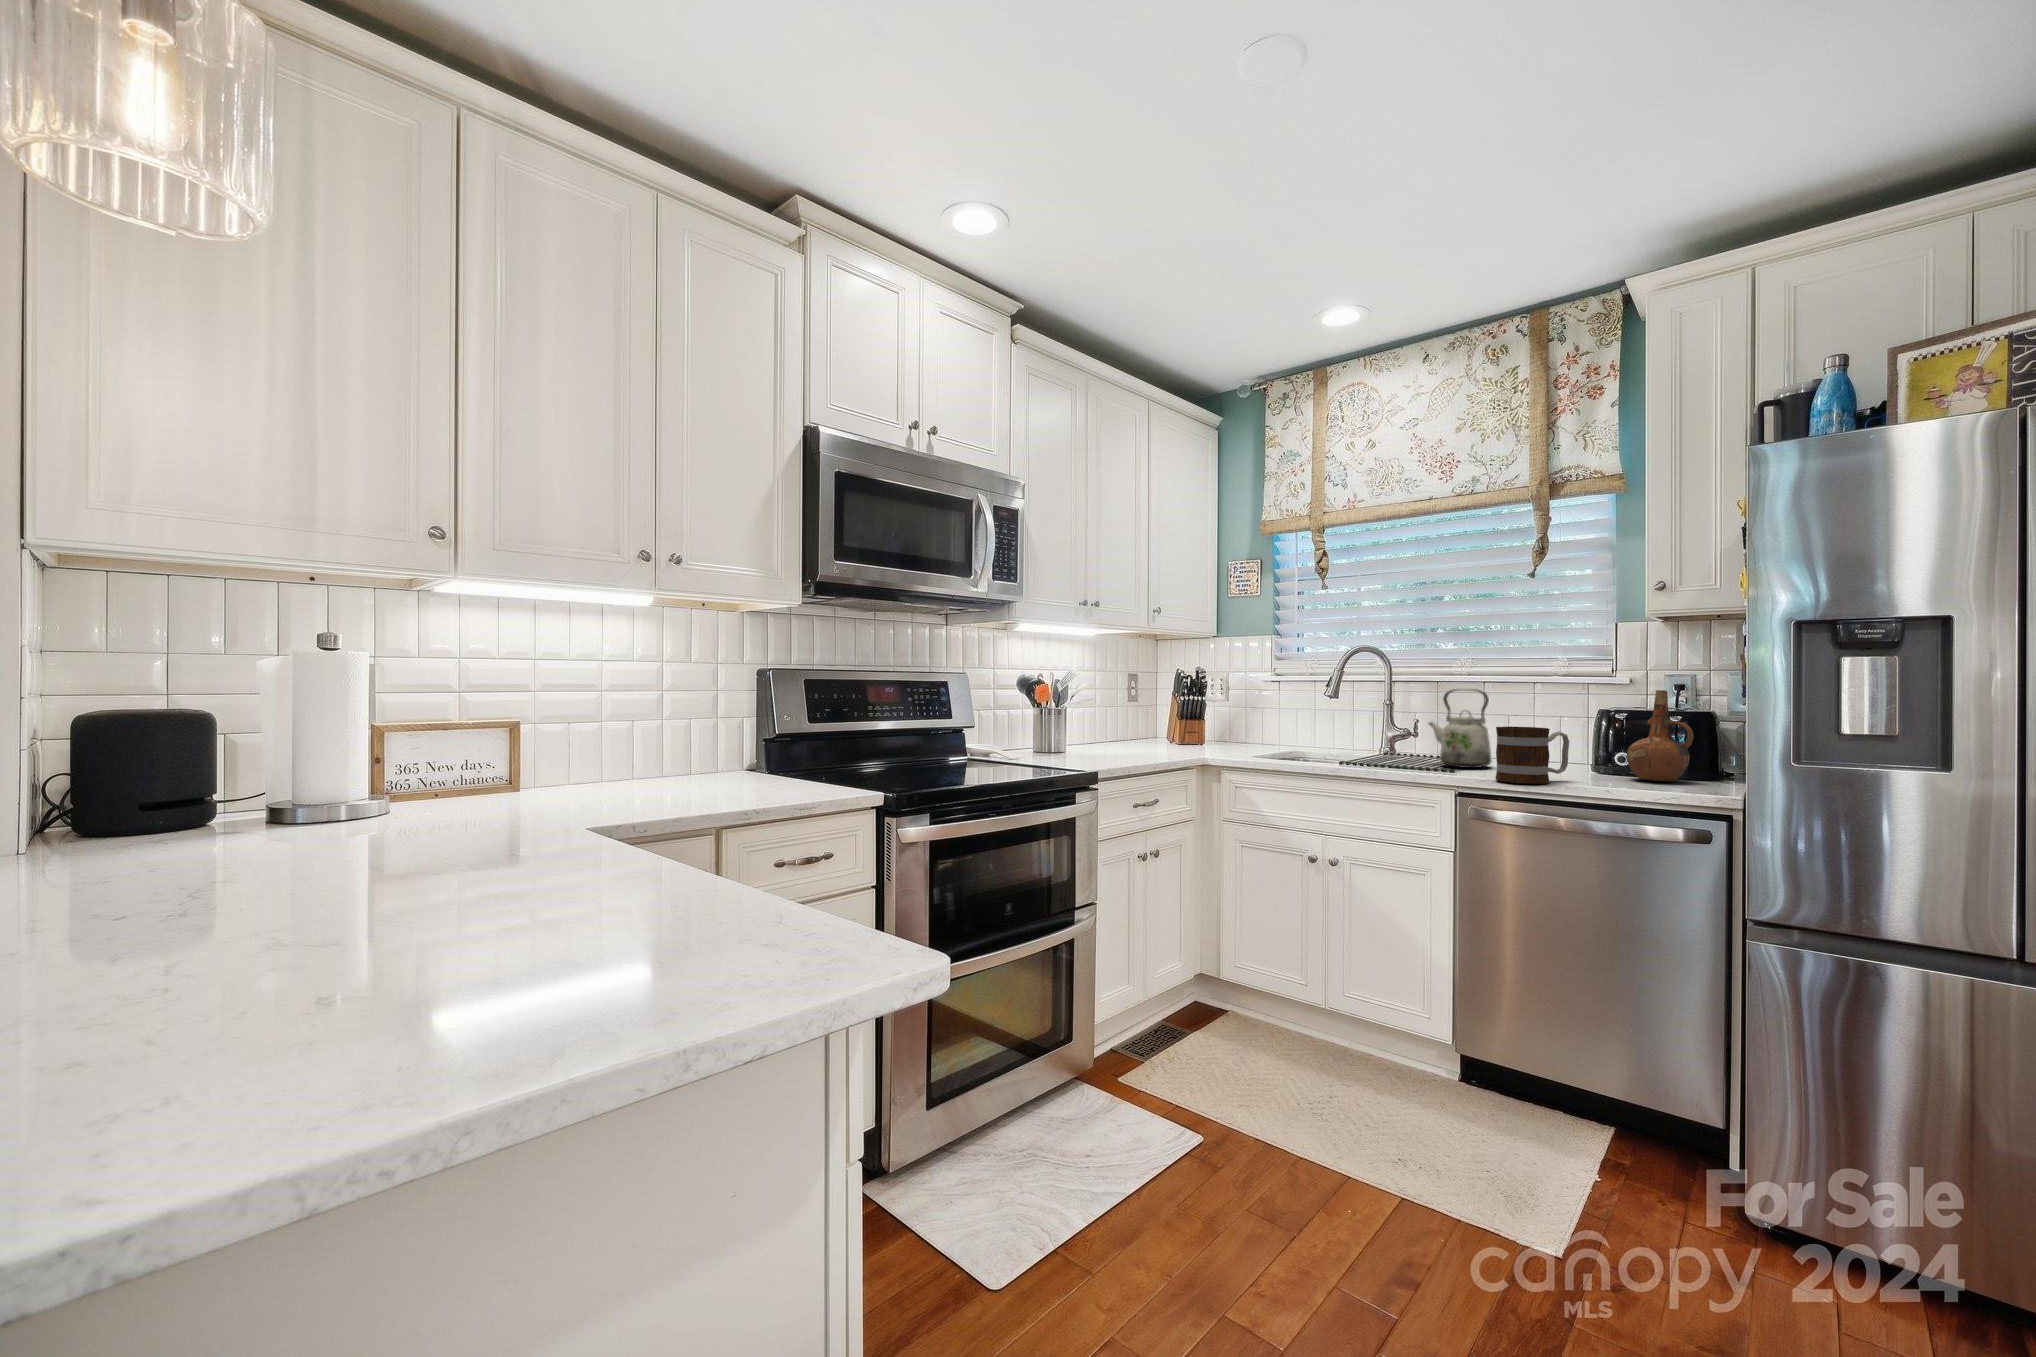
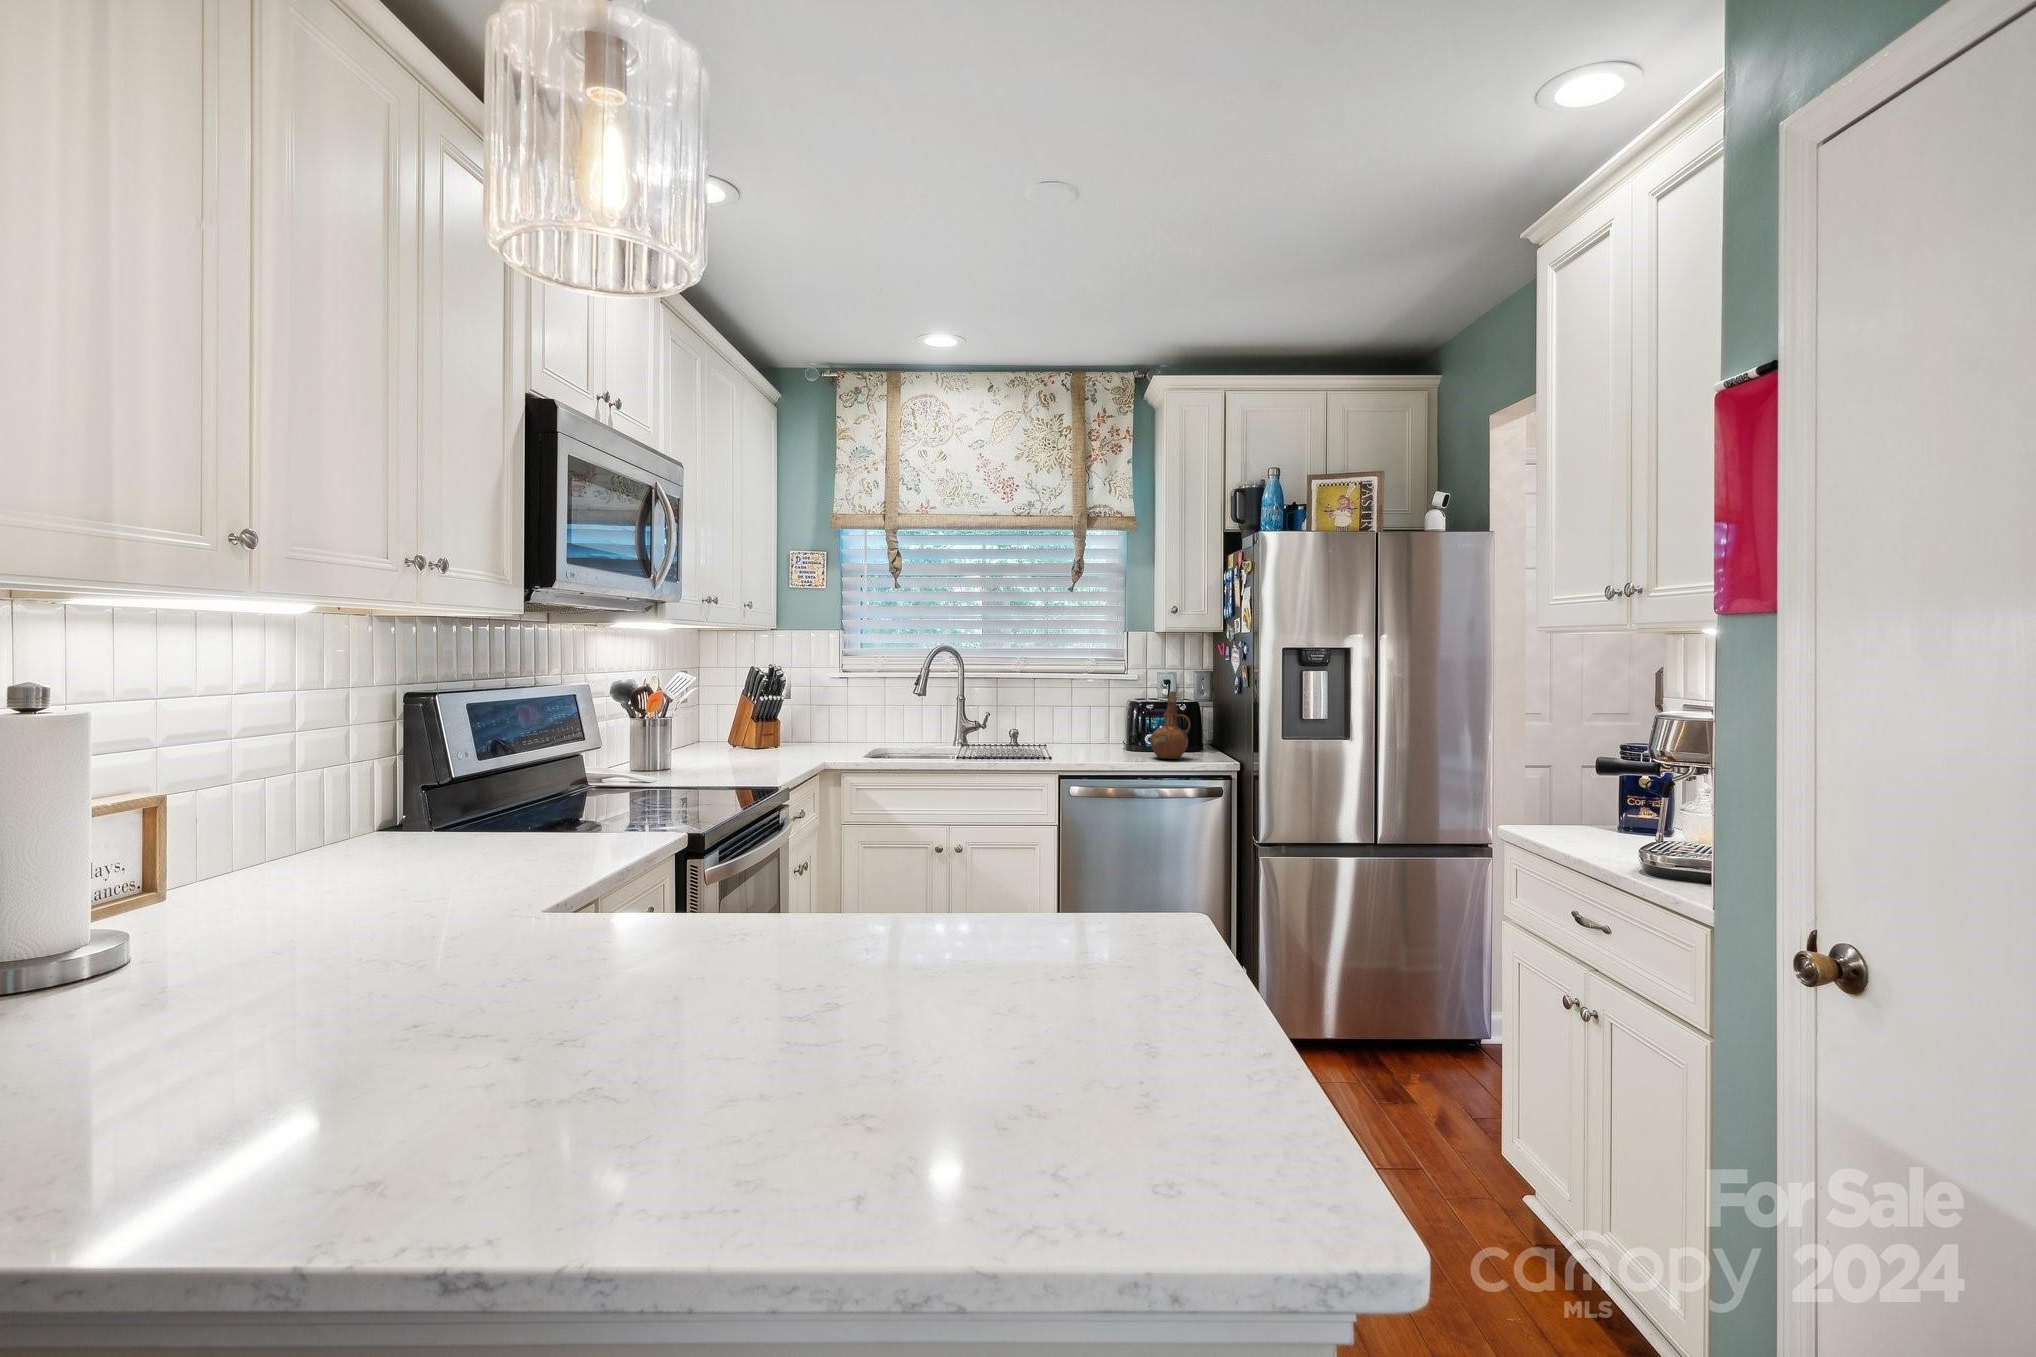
kettle: present [1429,689,1491,768] -> none [1003,688,1054,755]
mug: present [1496,727,1569,784] -> none [1074,722,1121,768]

